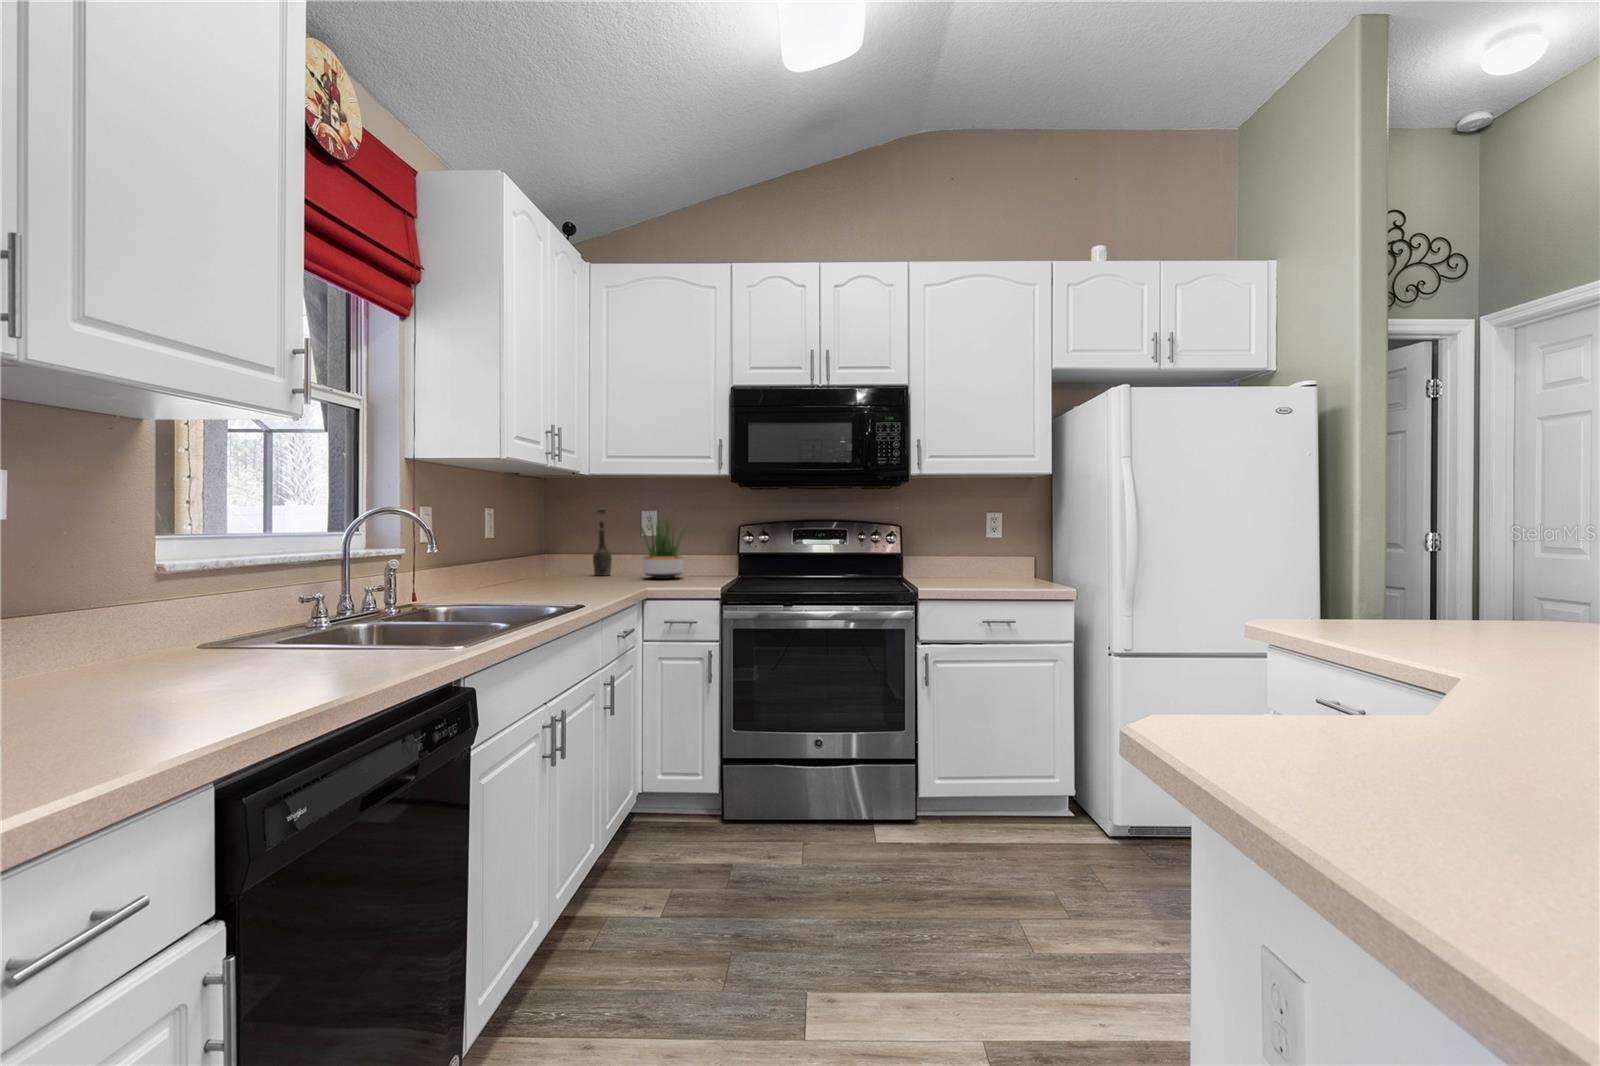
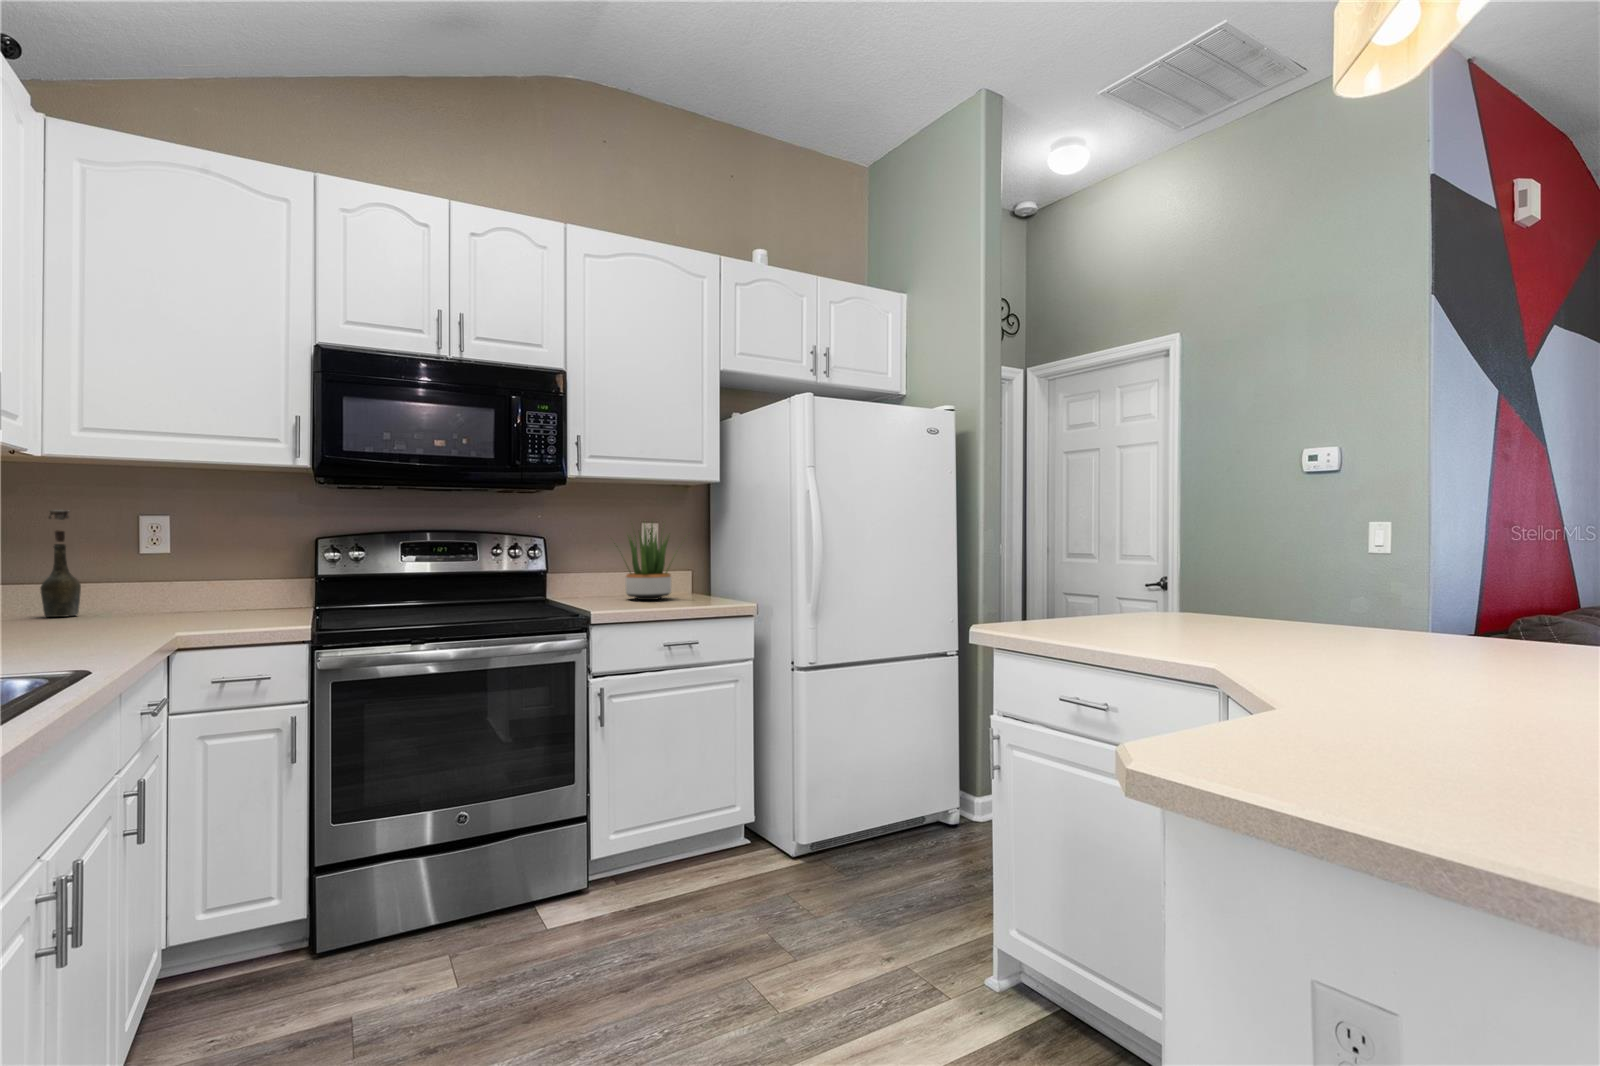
potted plant: present [637,516,686,579] -> present [614,525,671,600]

